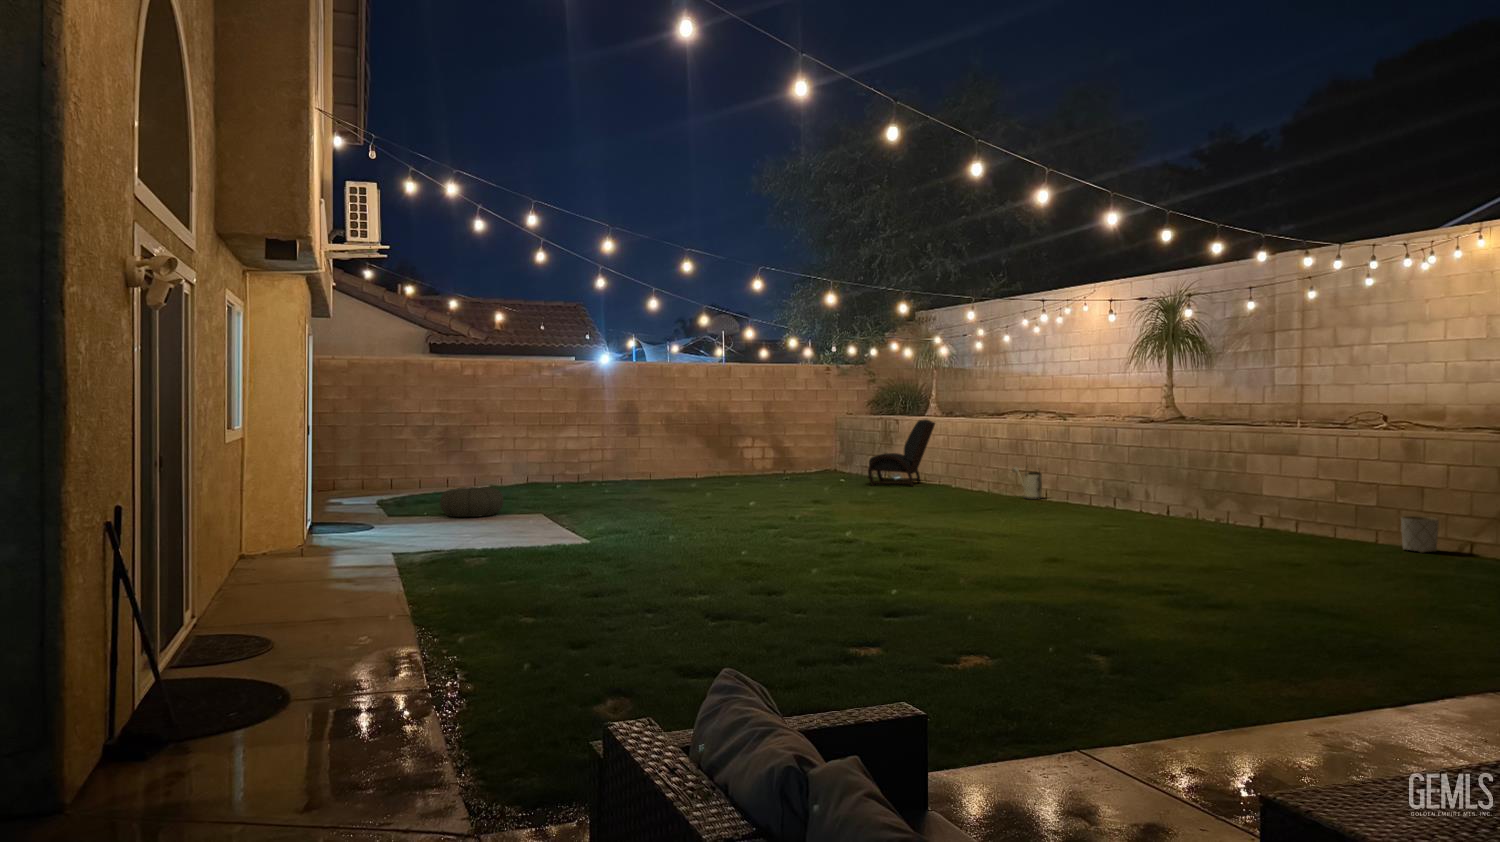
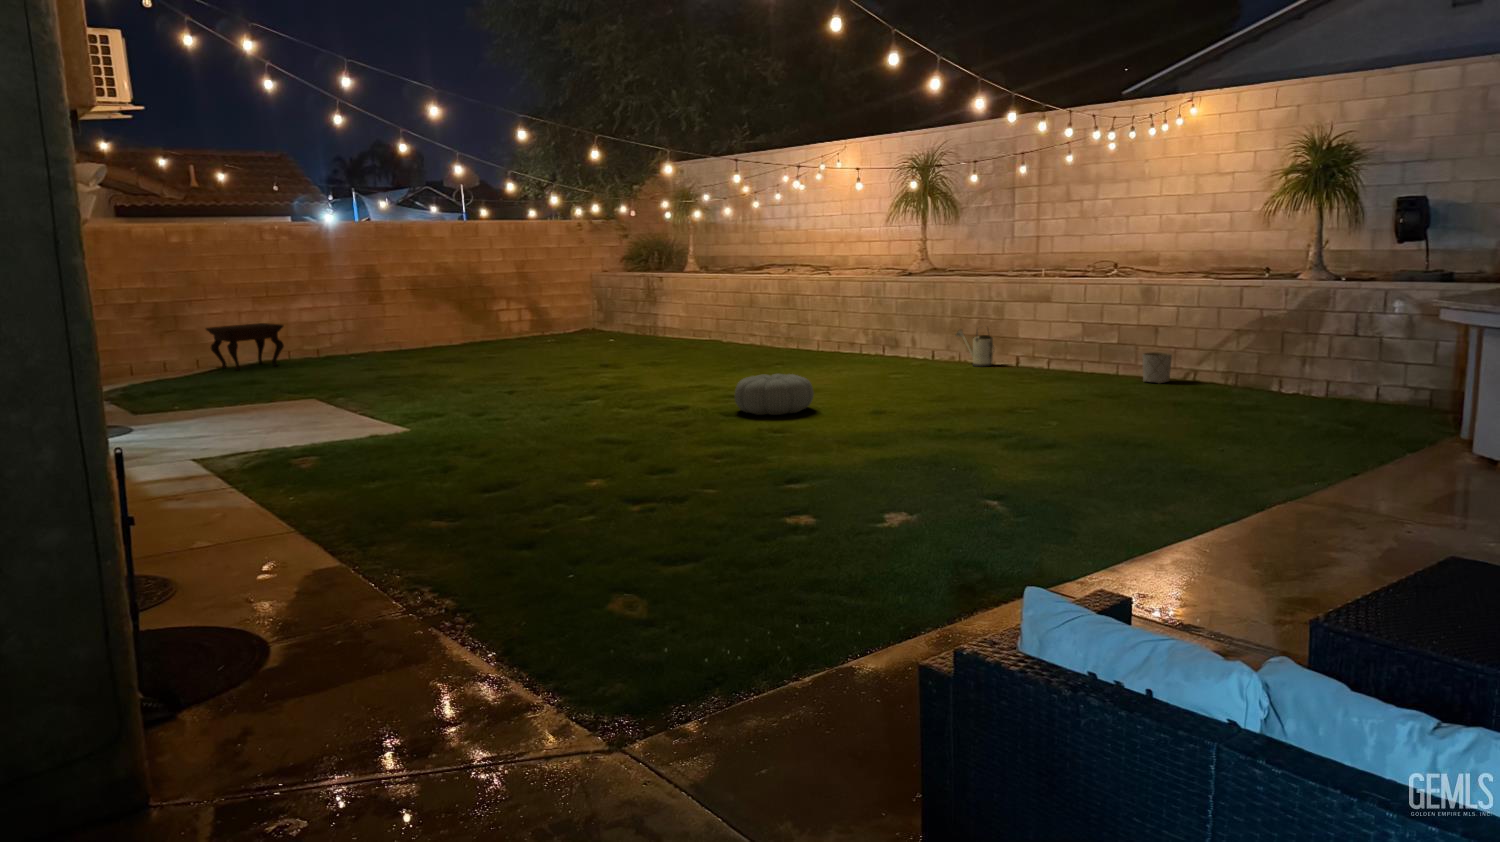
lounge chair: present [868,419,935,486] -> none [640,277,702,345]
side table: none [474,447,538,489] -> present [206,323,284,371]
watering can: present [1012,466,1042,499] -> present [956,330,994,367]
pouf: present [440,487,504,517] -> present [735,374,814,415]

